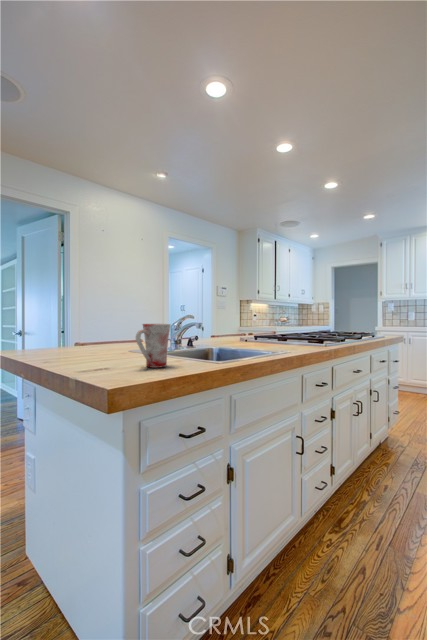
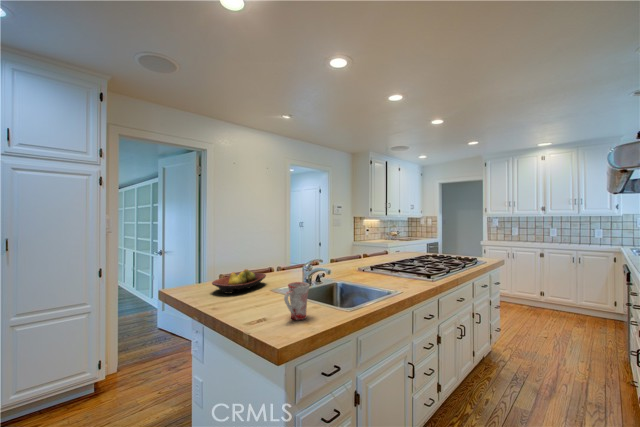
fruit bowl: none [58,330,129,354] -> present [212,269,266,294]

